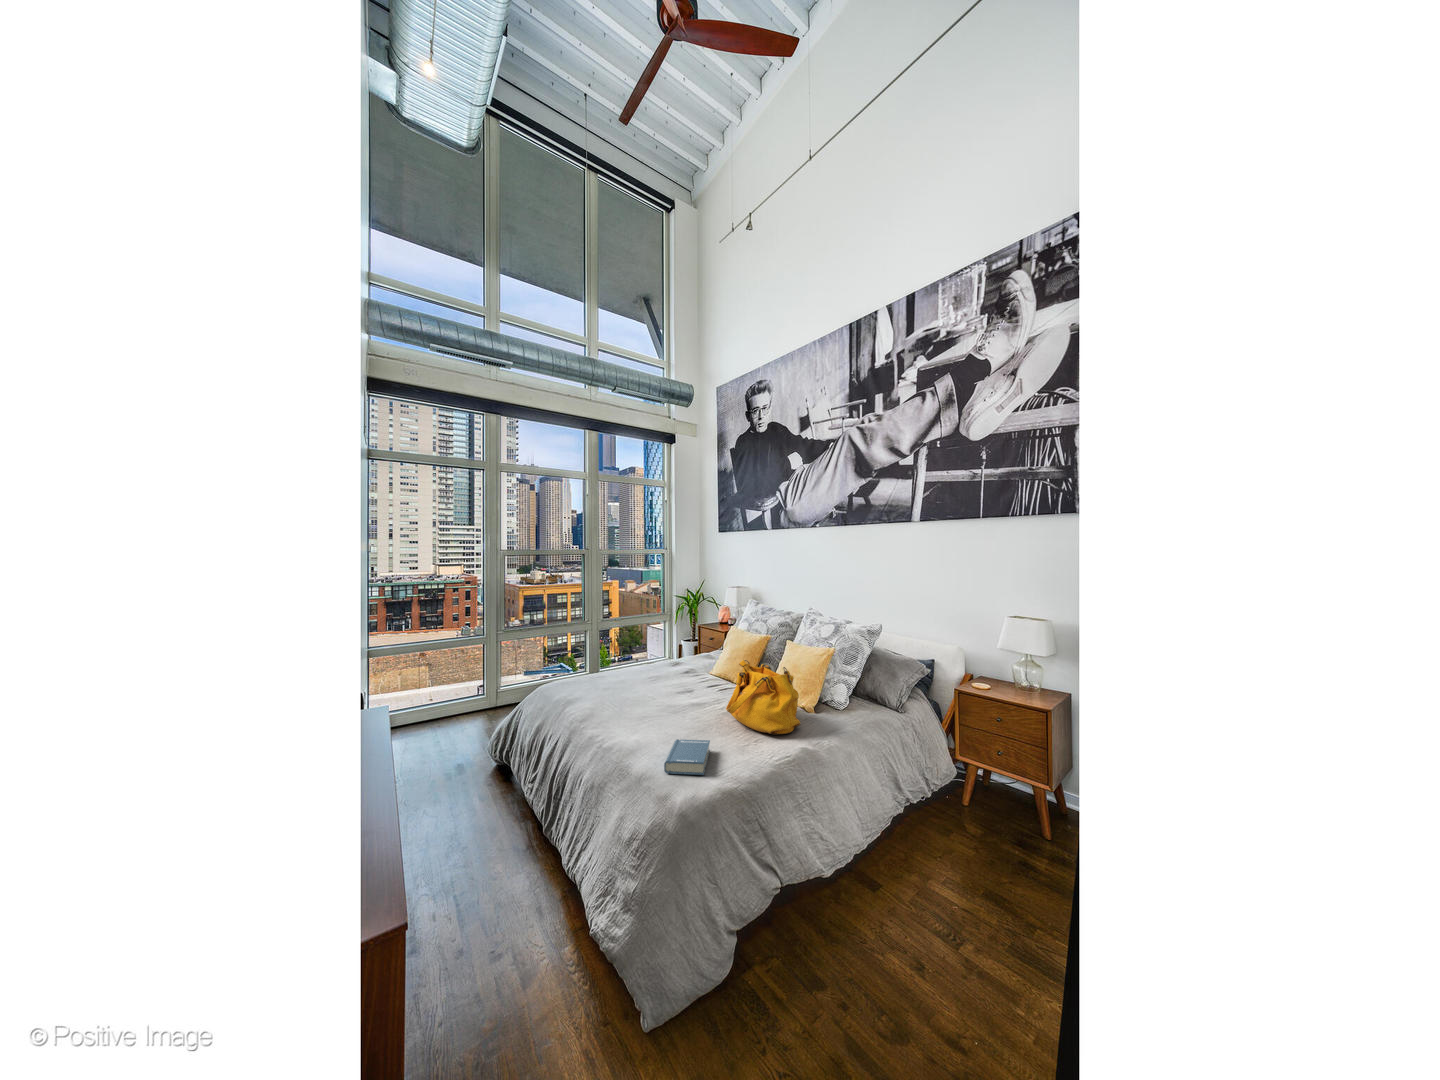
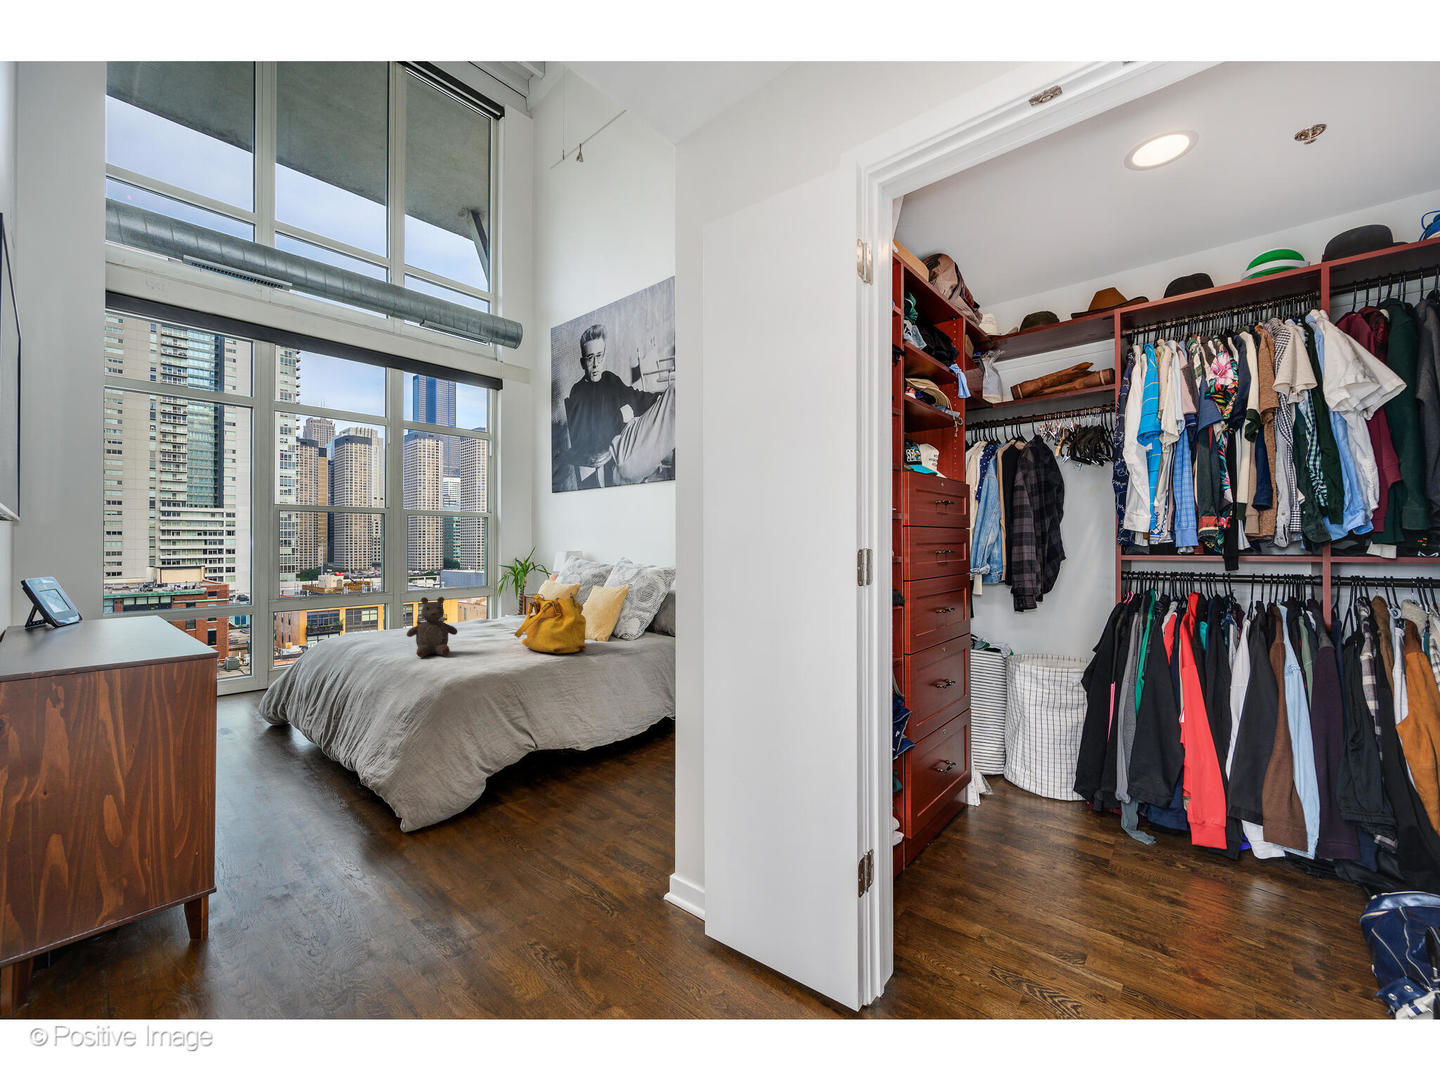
stuffed bear: none [622,670,670,738] -> present [407,597,457,657]
hardback book: present [664,739,710,775] -> none [439,652,490,672]

